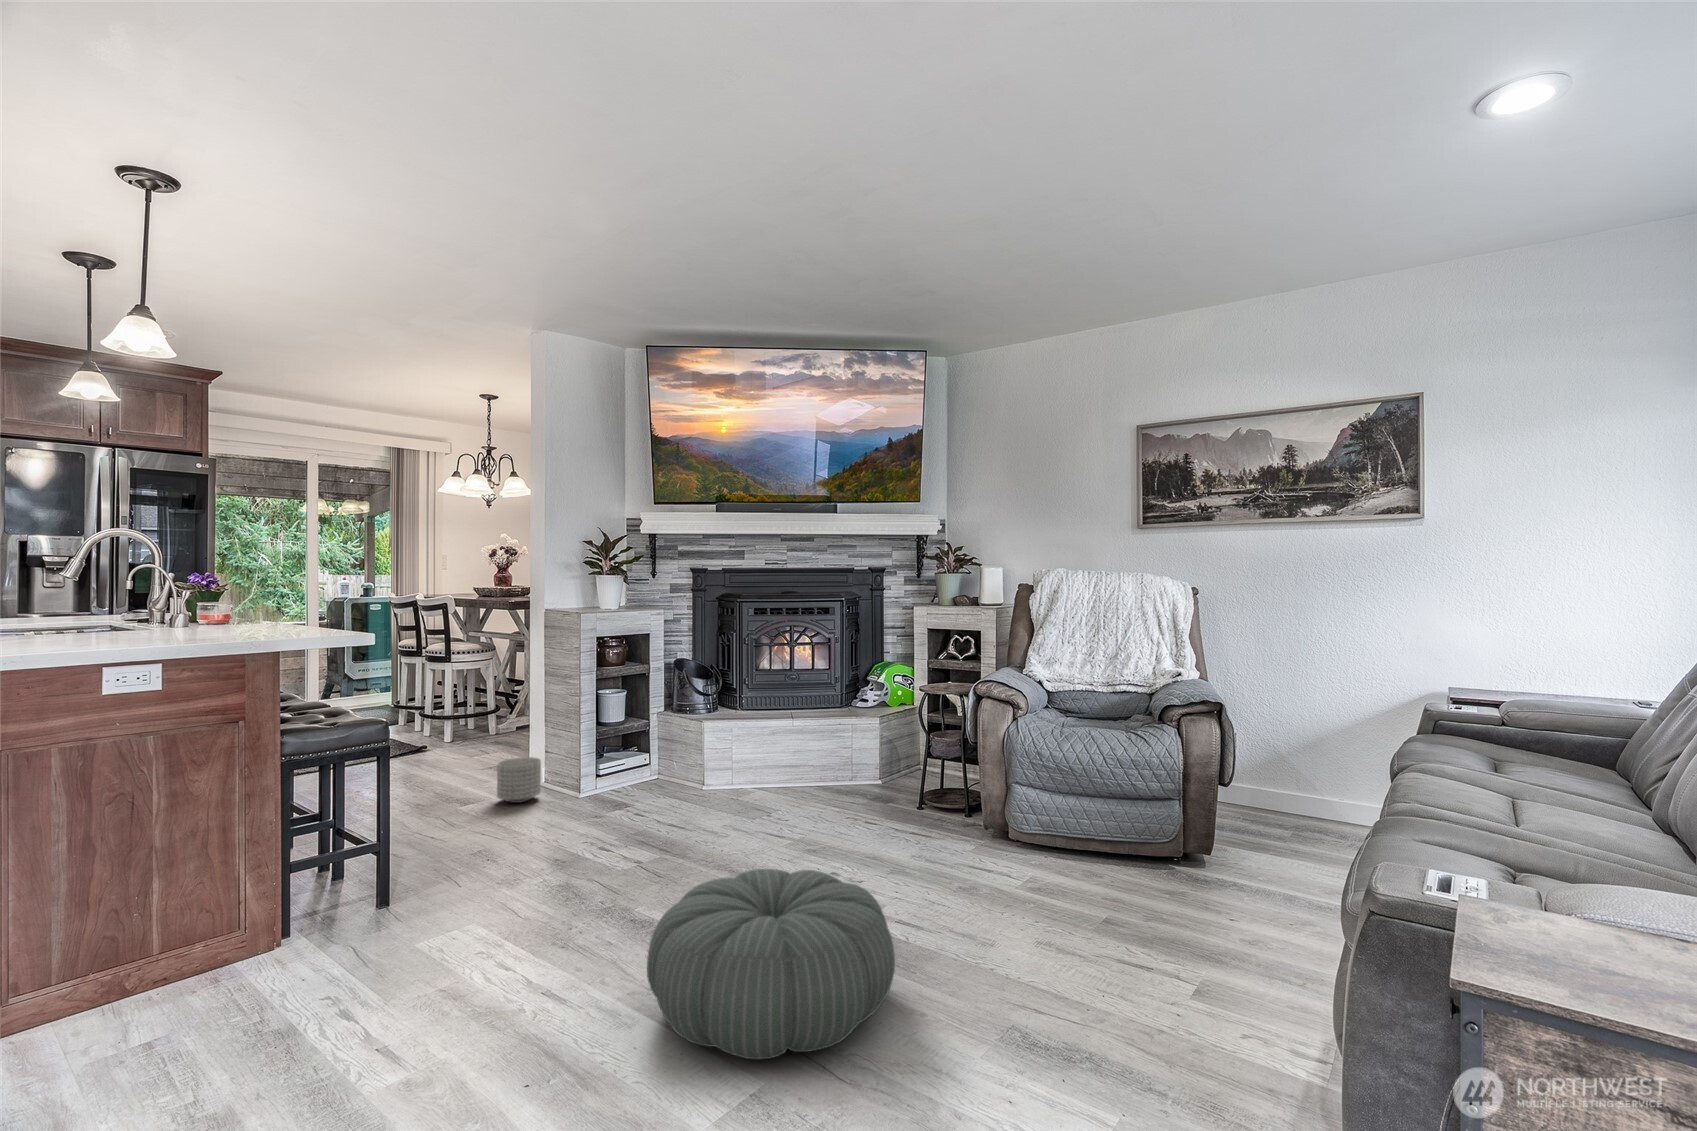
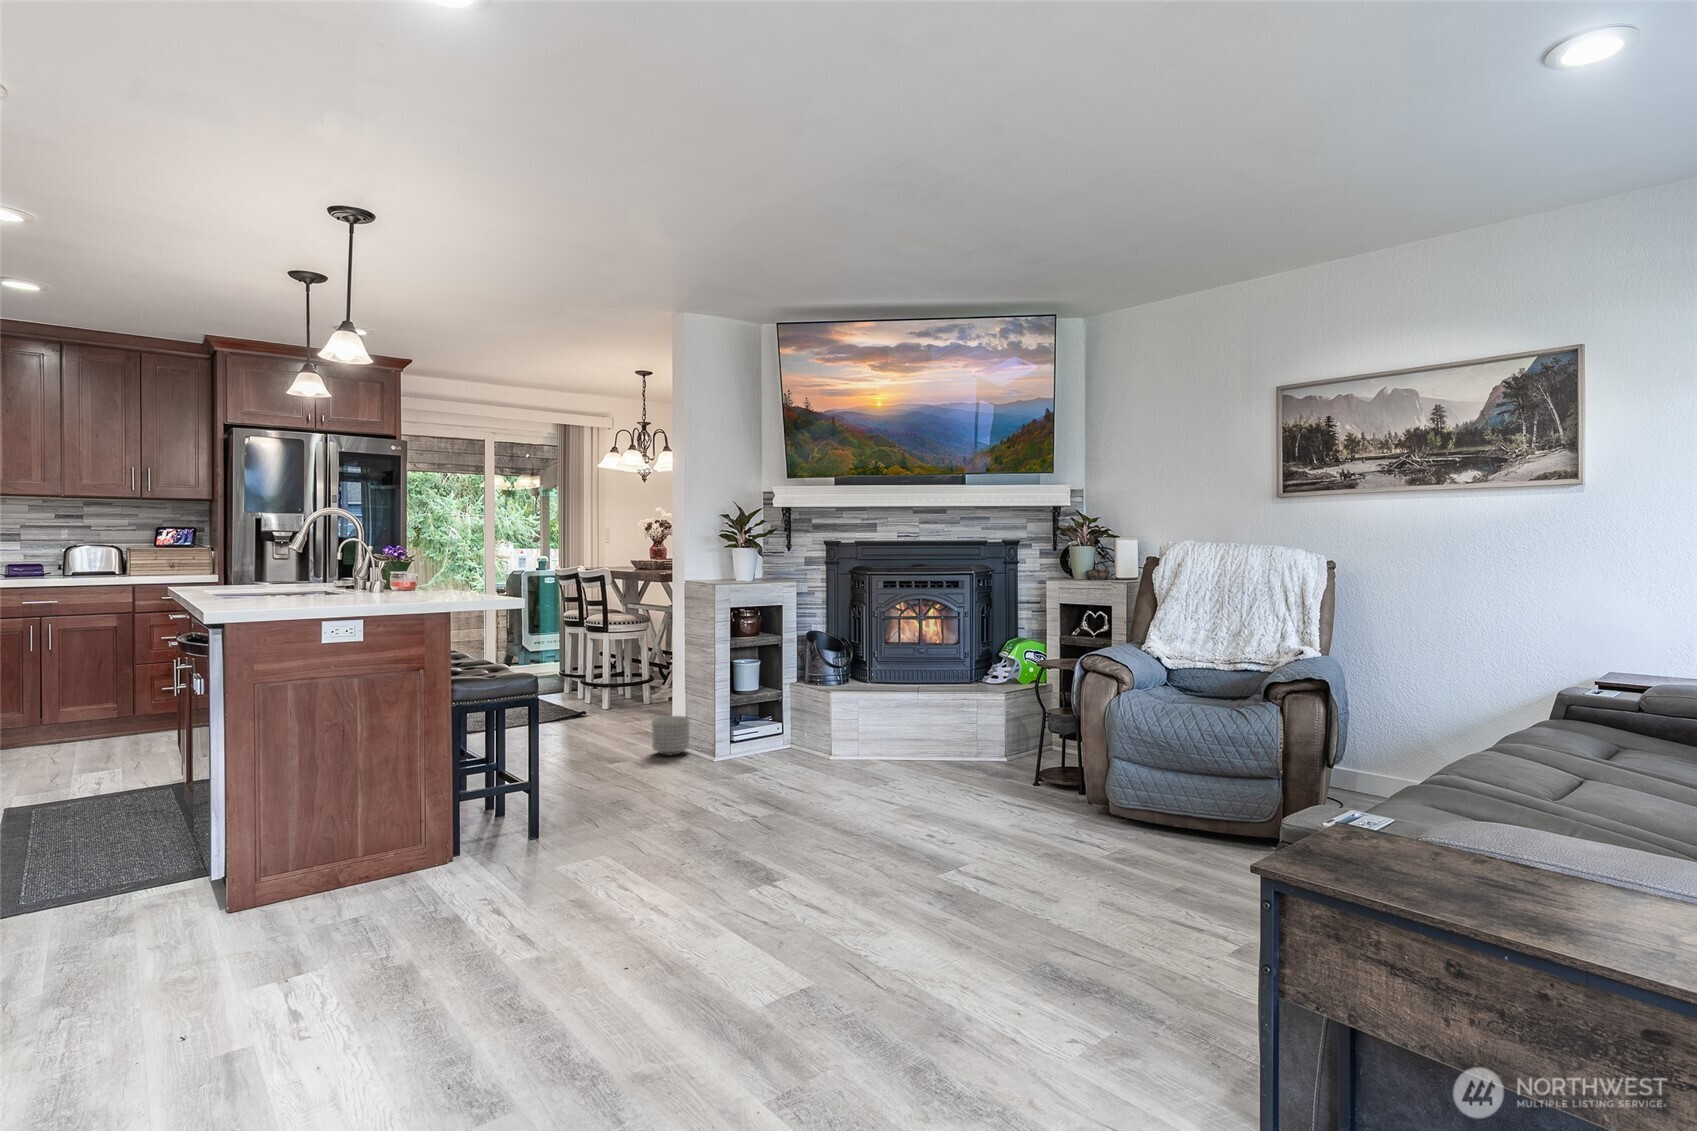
pouf: present [647,869,895,1059] -> none [762,803,961,937]

